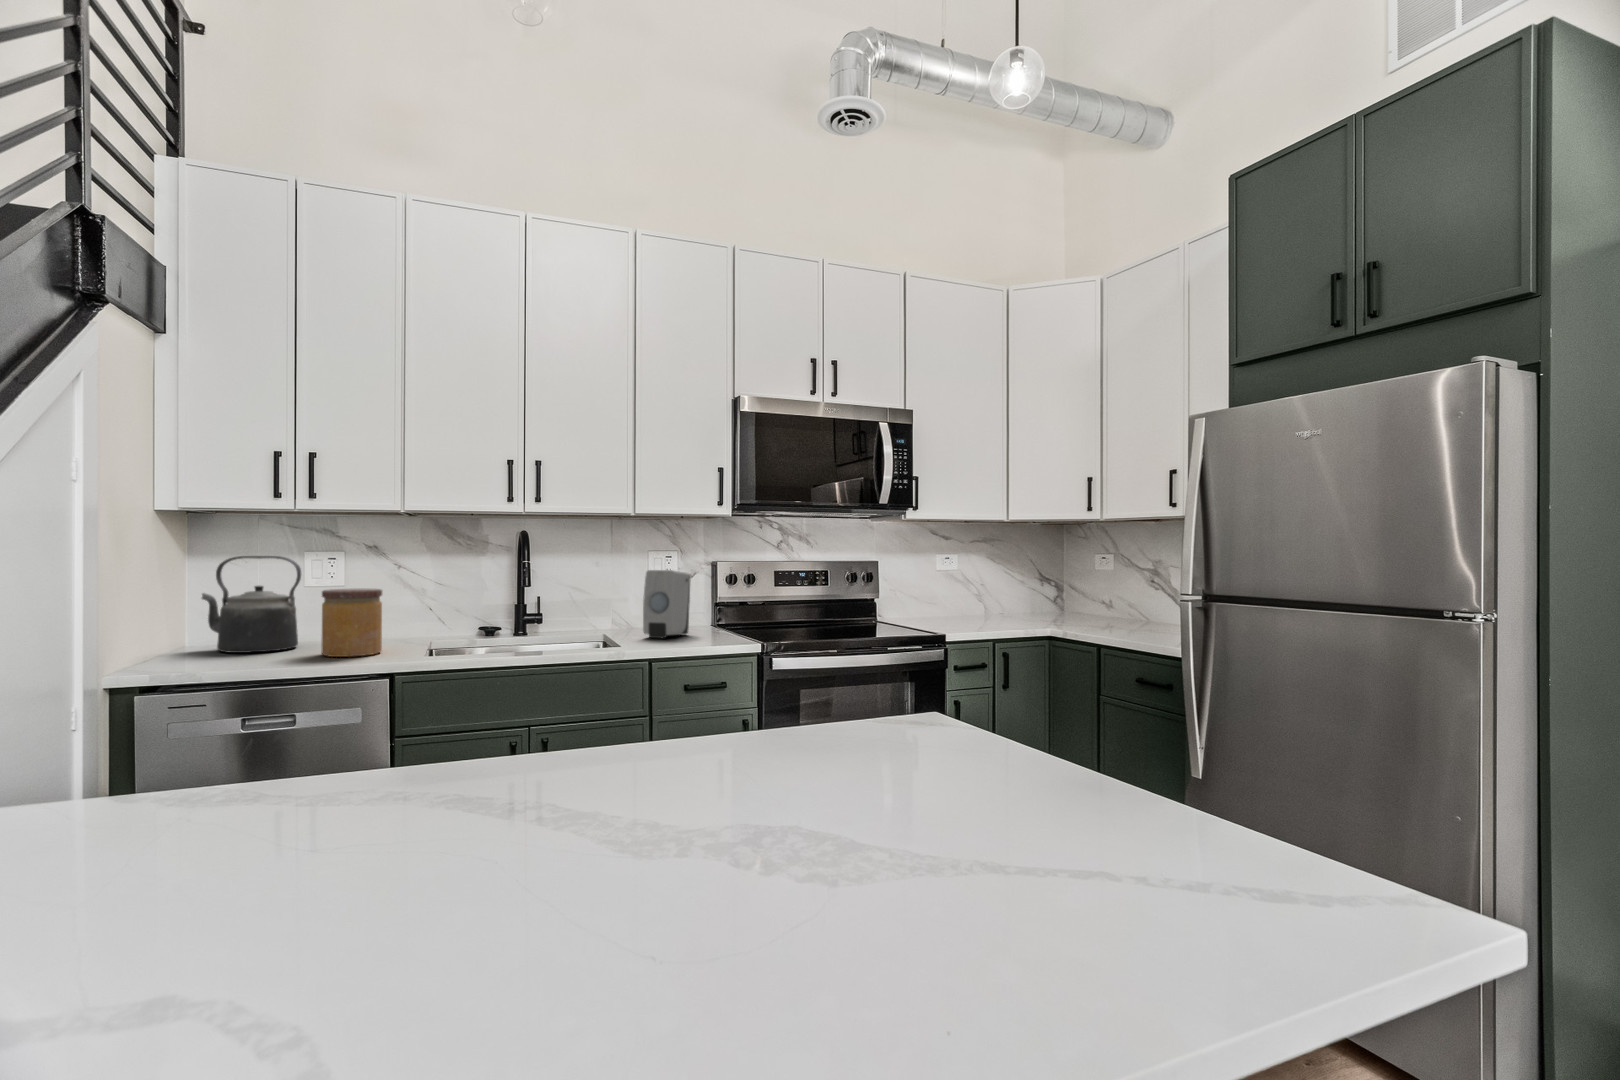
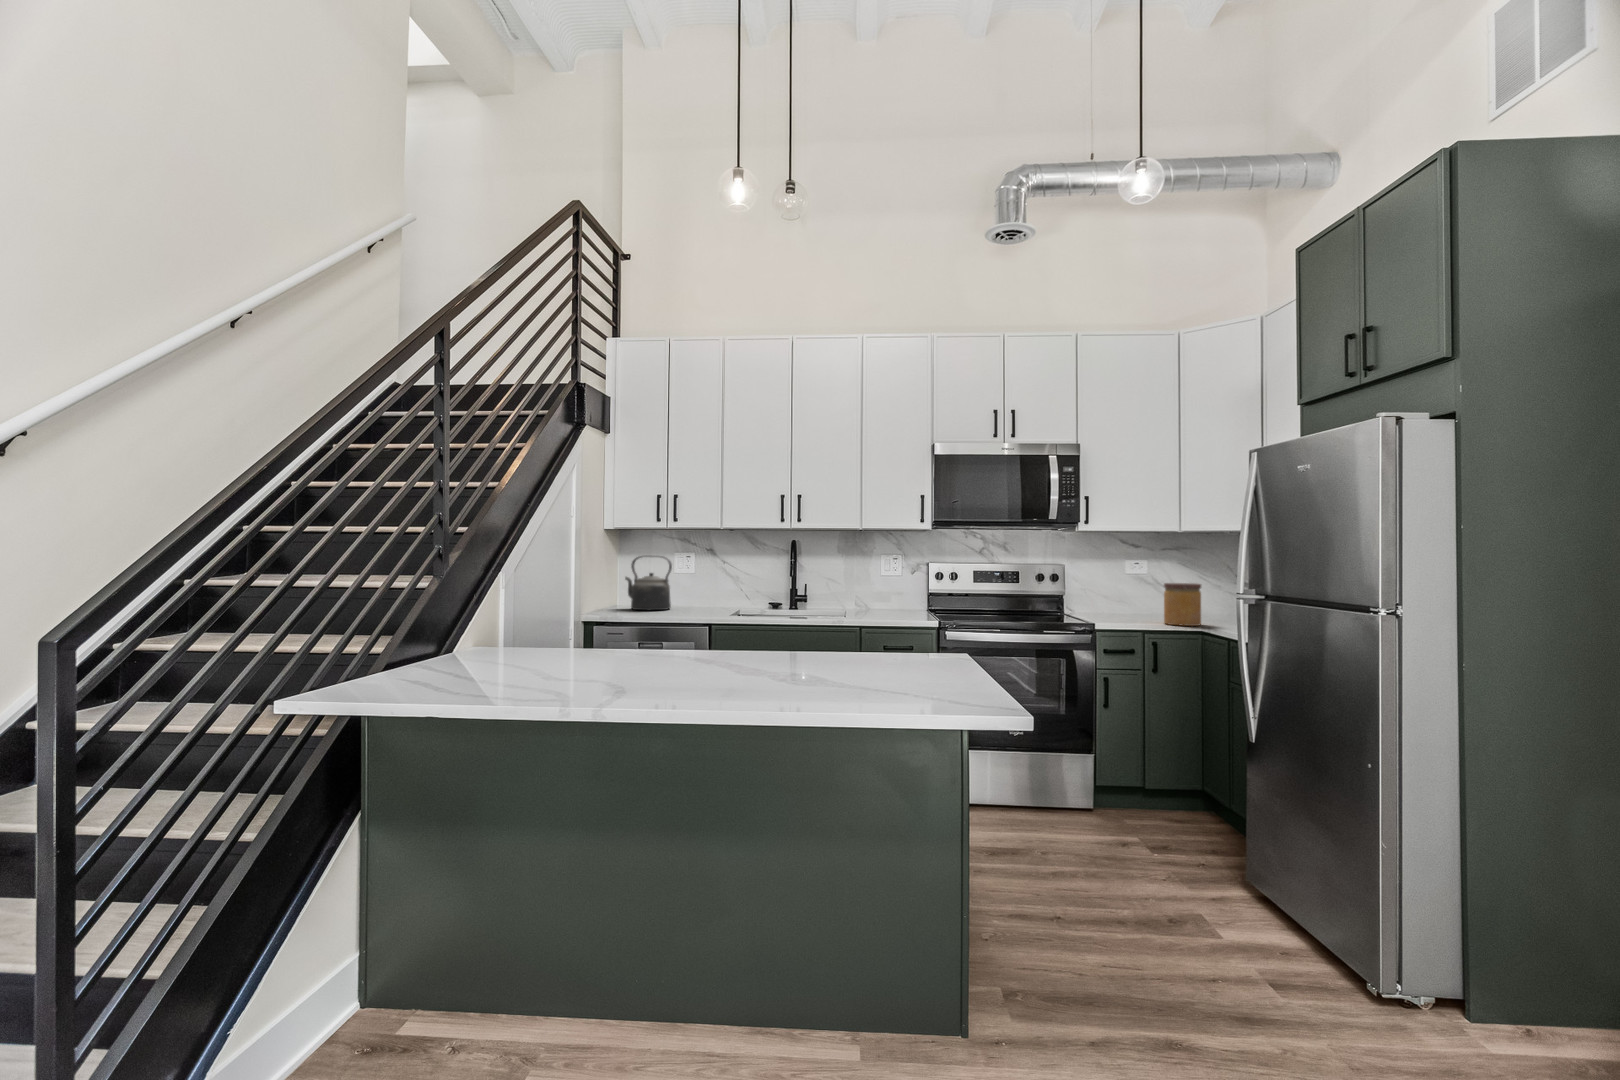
soap dispenser: present [643,570,691,638] -> none [869,568,906,615]
jar: present [322,589,382,657] -> present [1164,583,1201,626]

